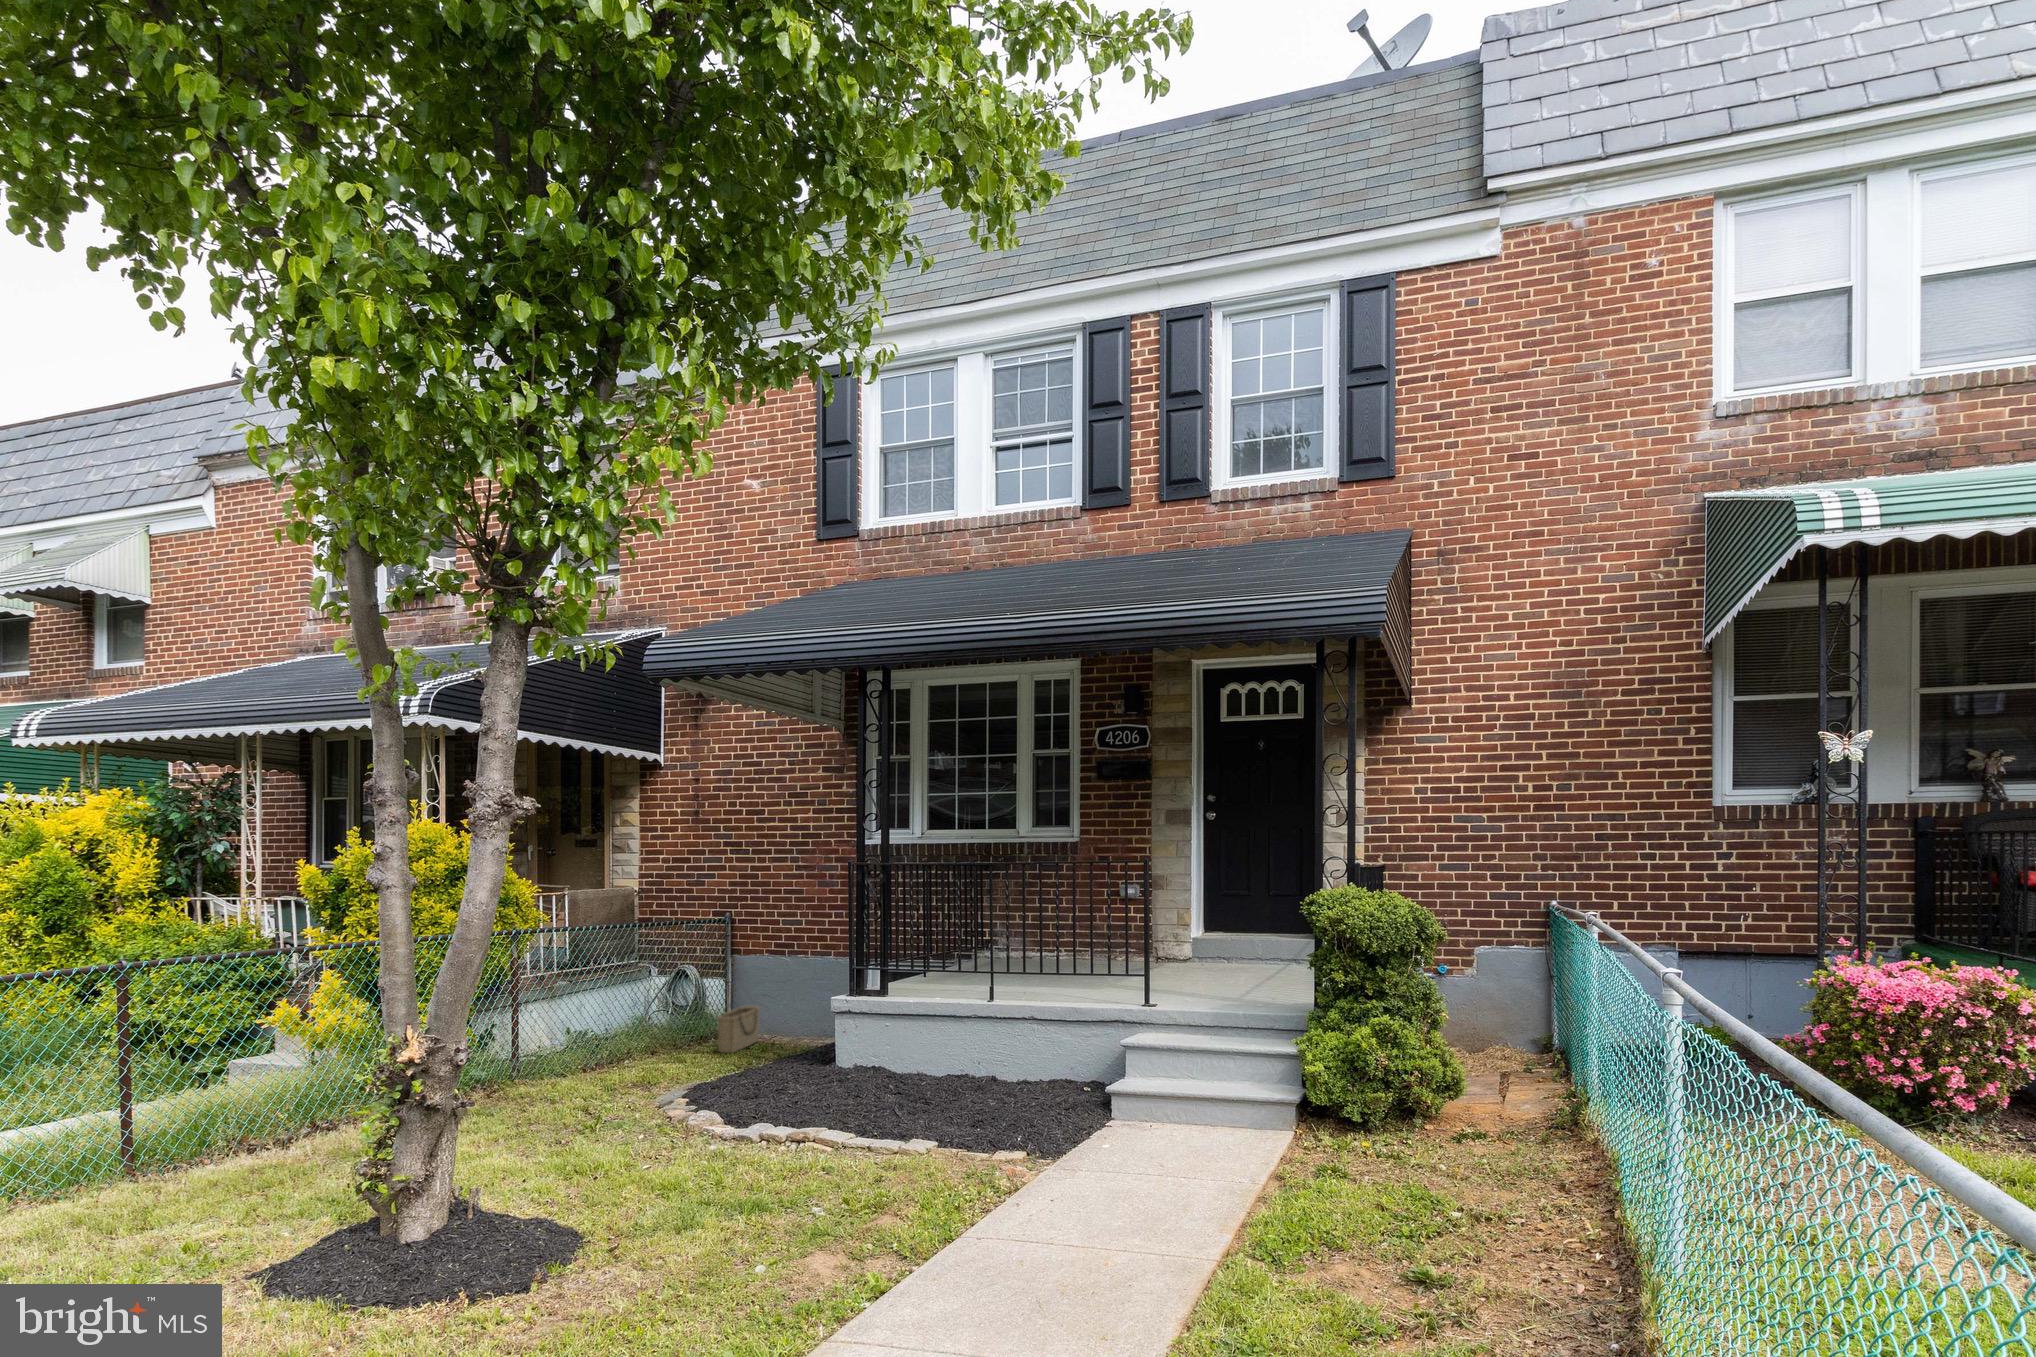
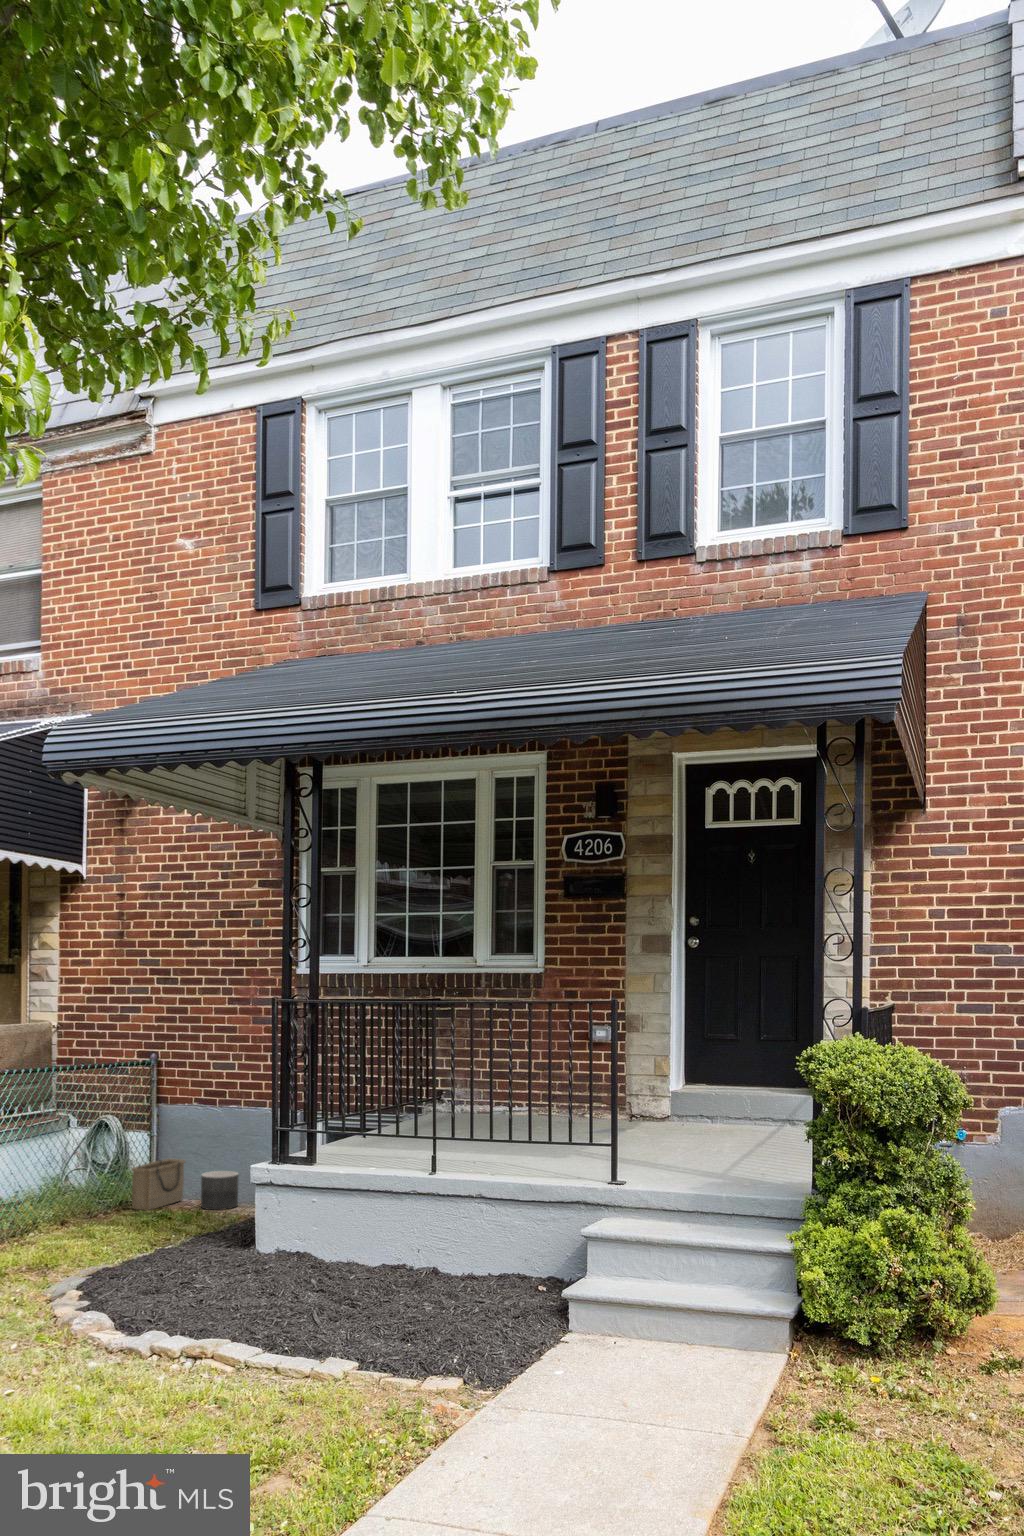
planter: none [778,1015,810,1050] -> present [201,1171,239,1210]

